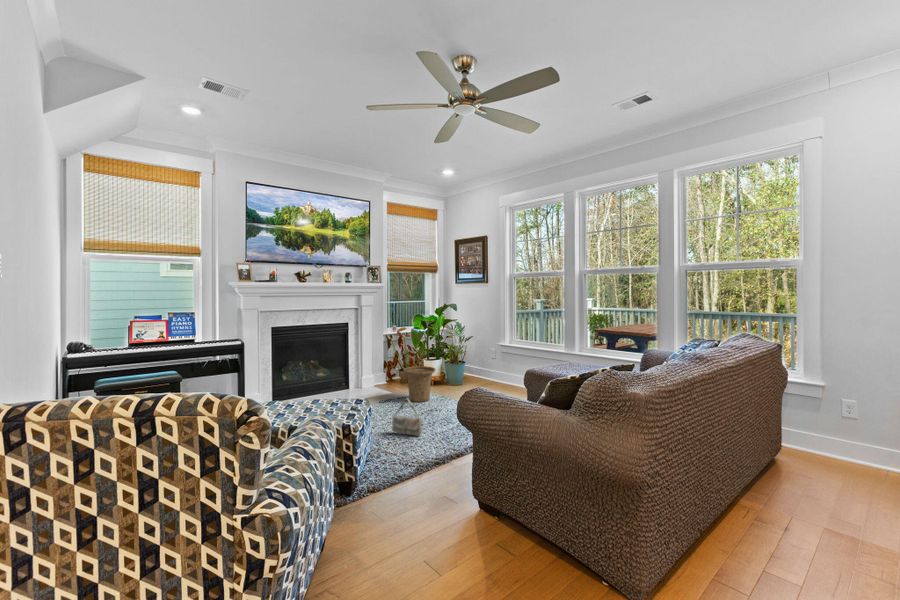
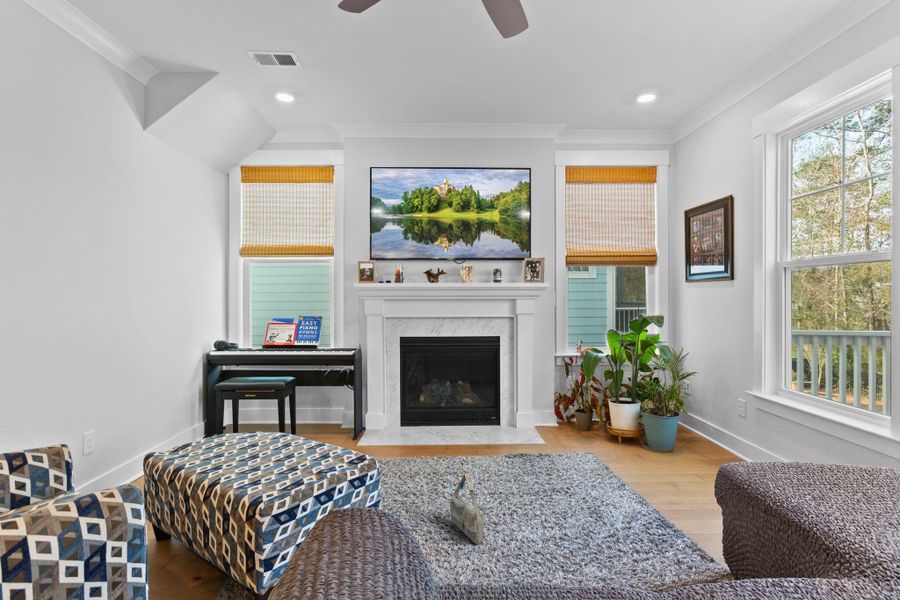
basket: present [403,366,435,402] -> none [538,412,591,474]

